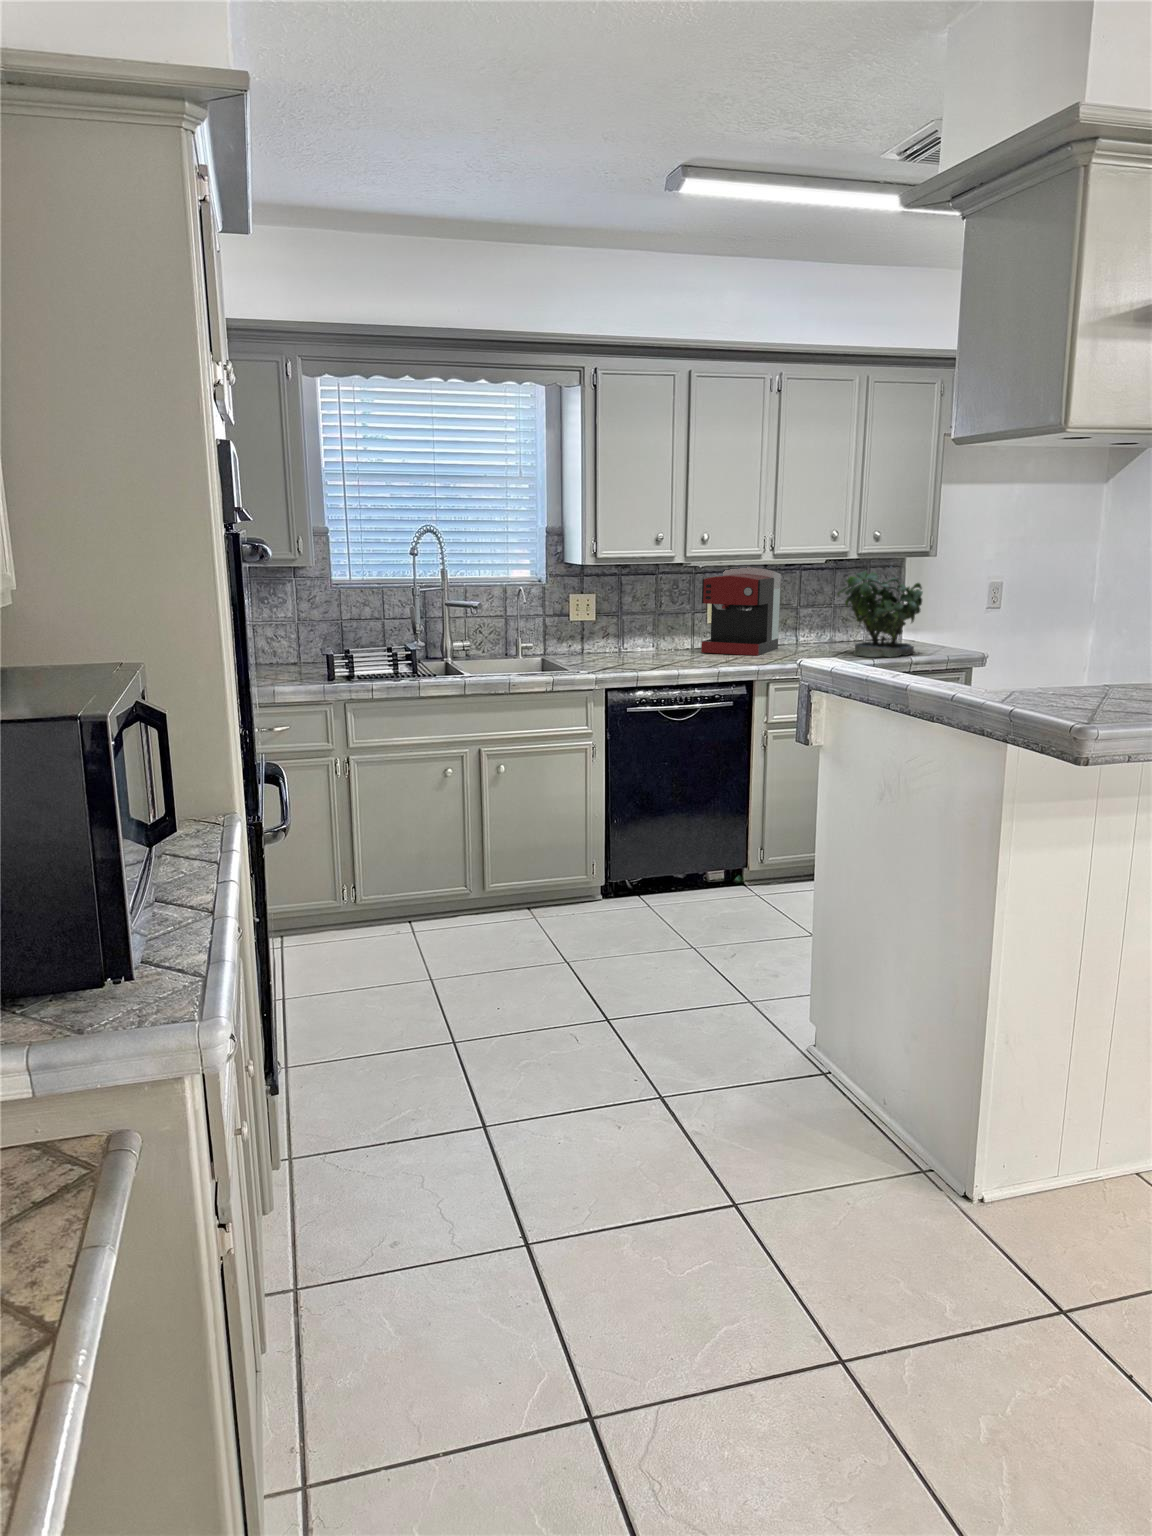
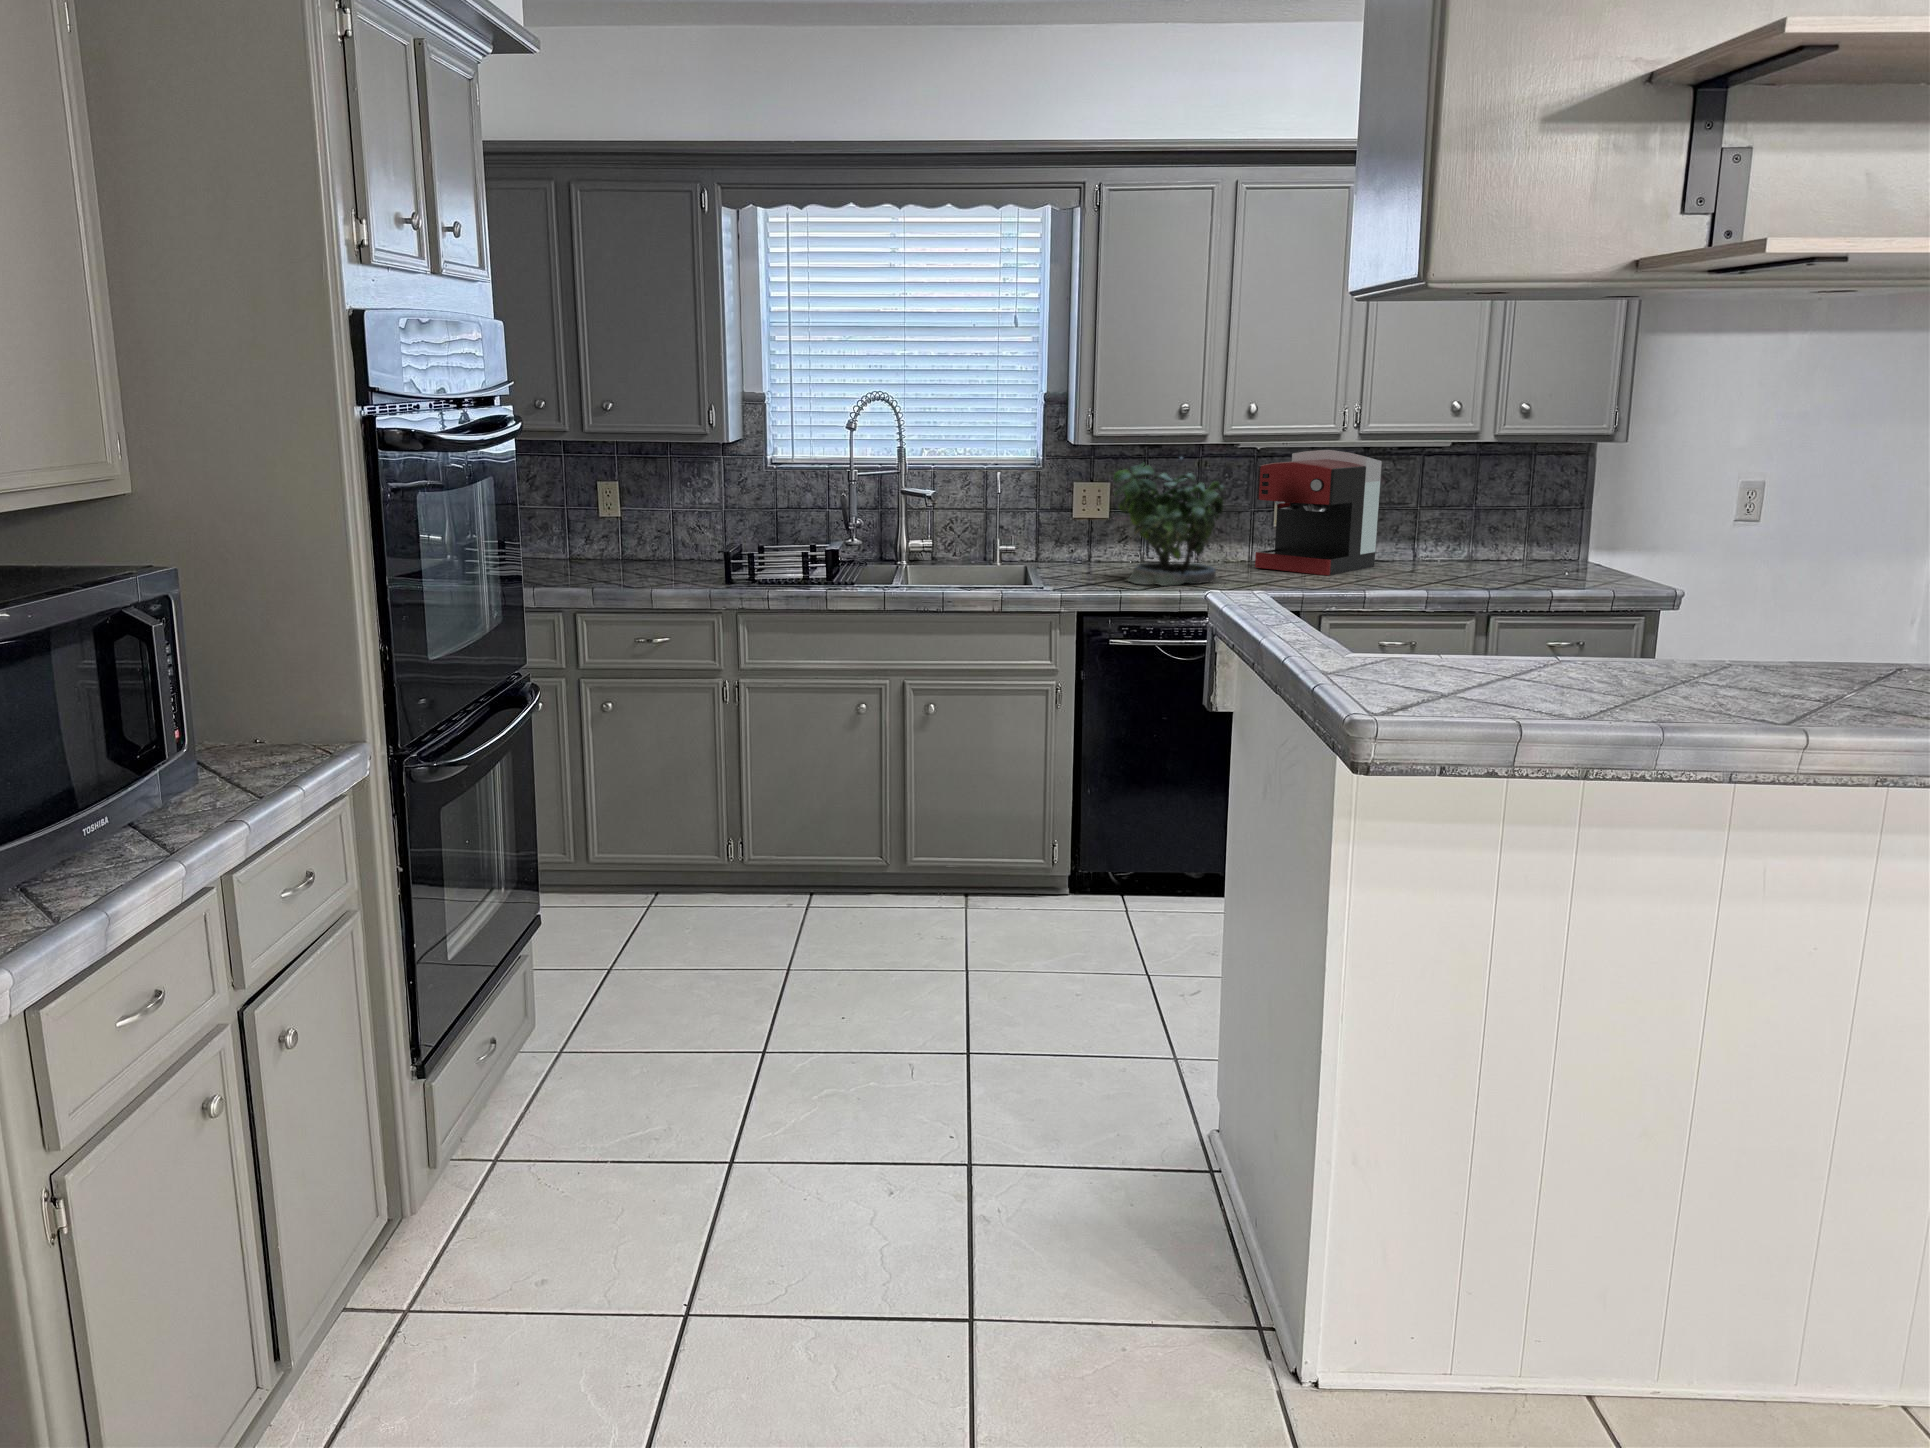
potted plant: present [837,571,923,657] -> present [1114,457,1227,586]

